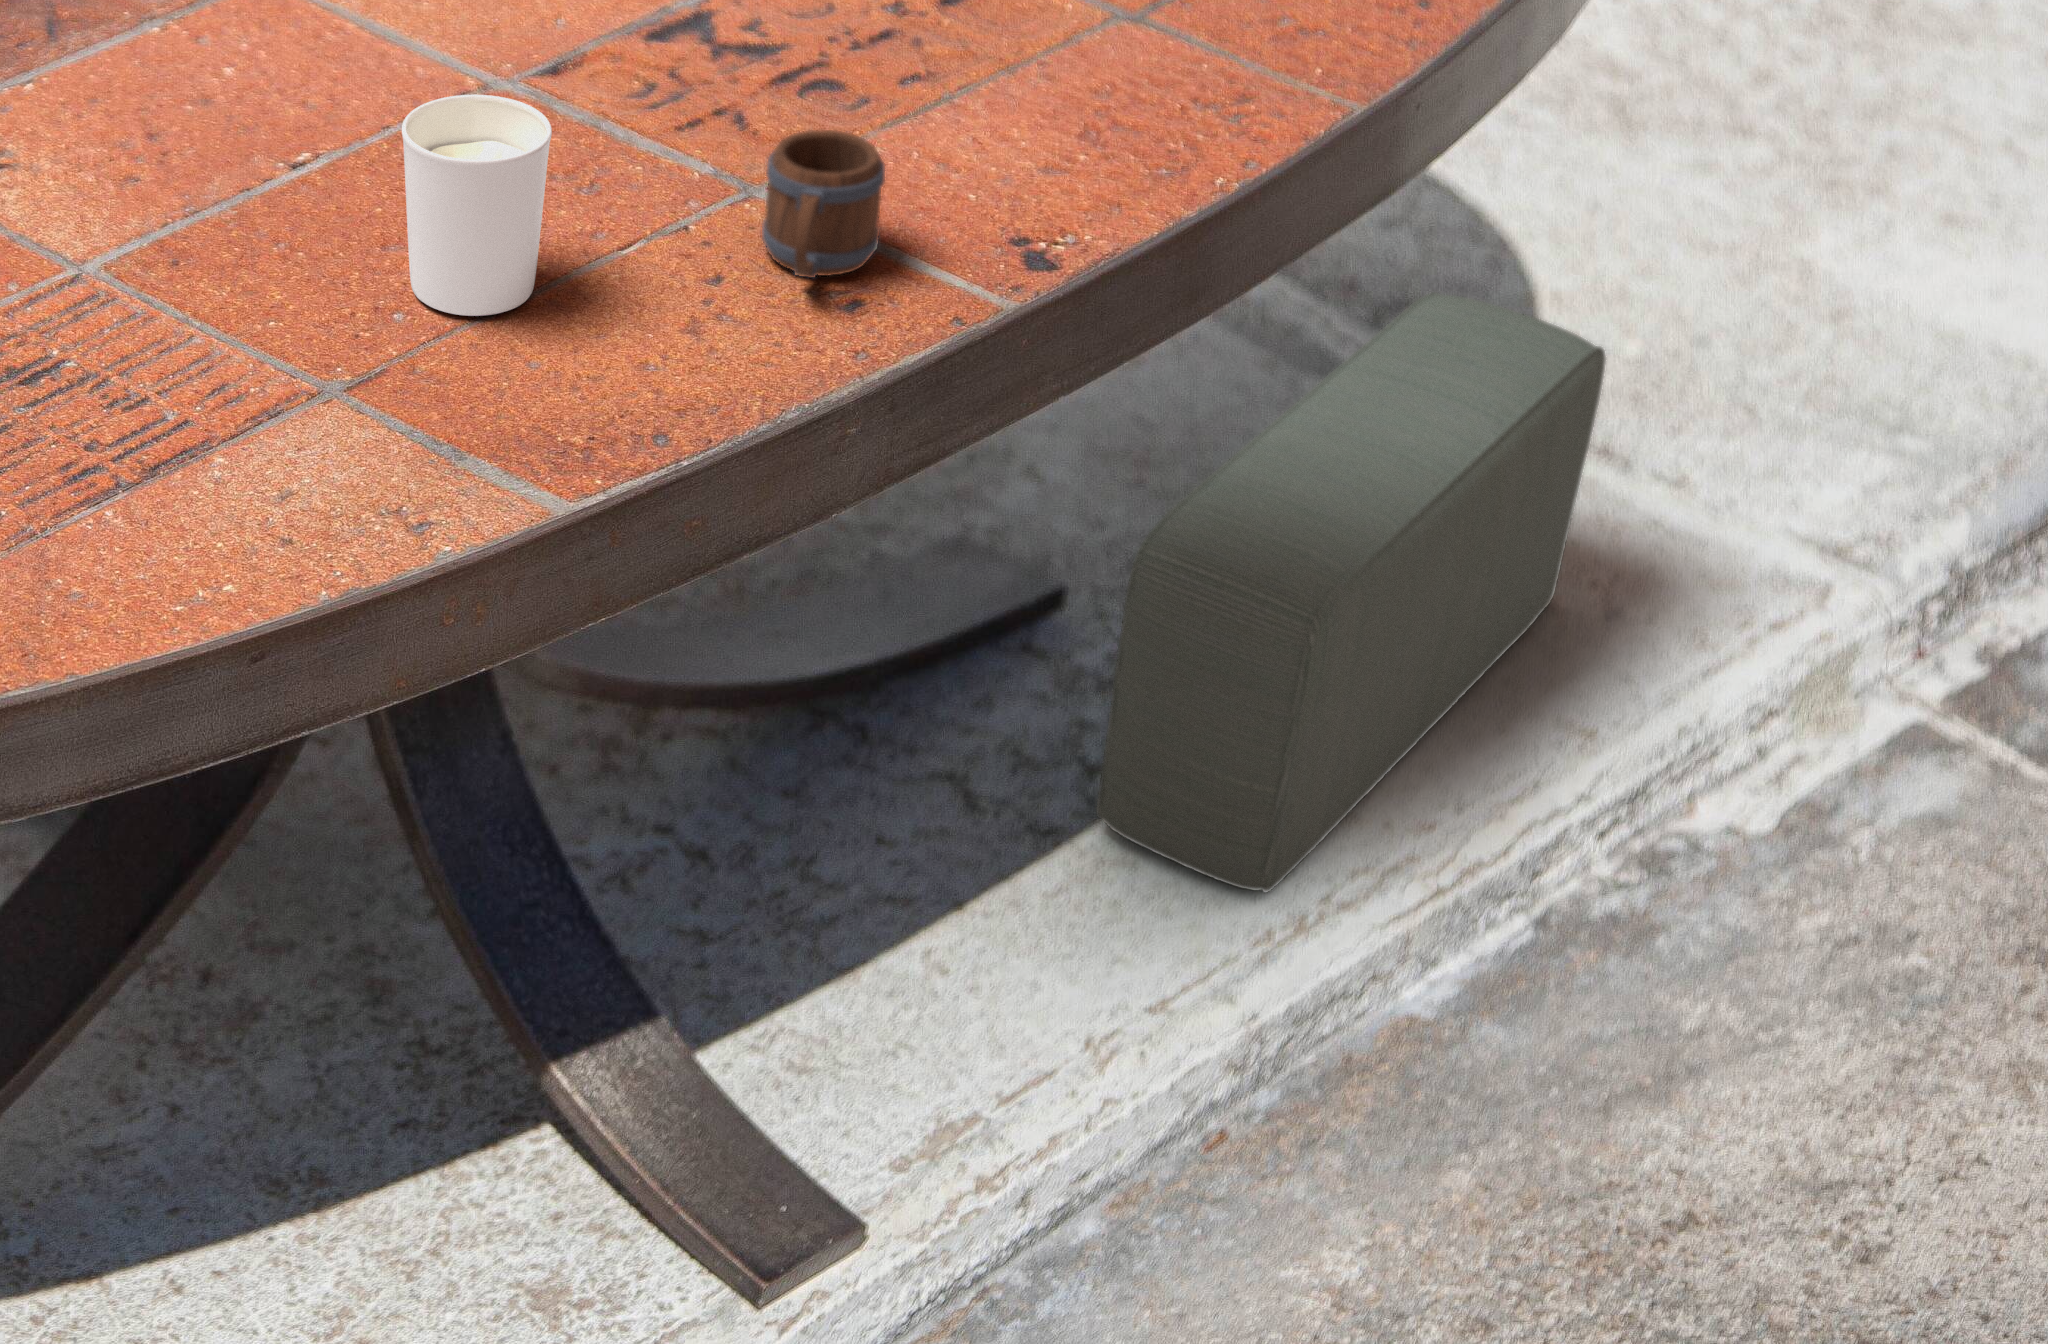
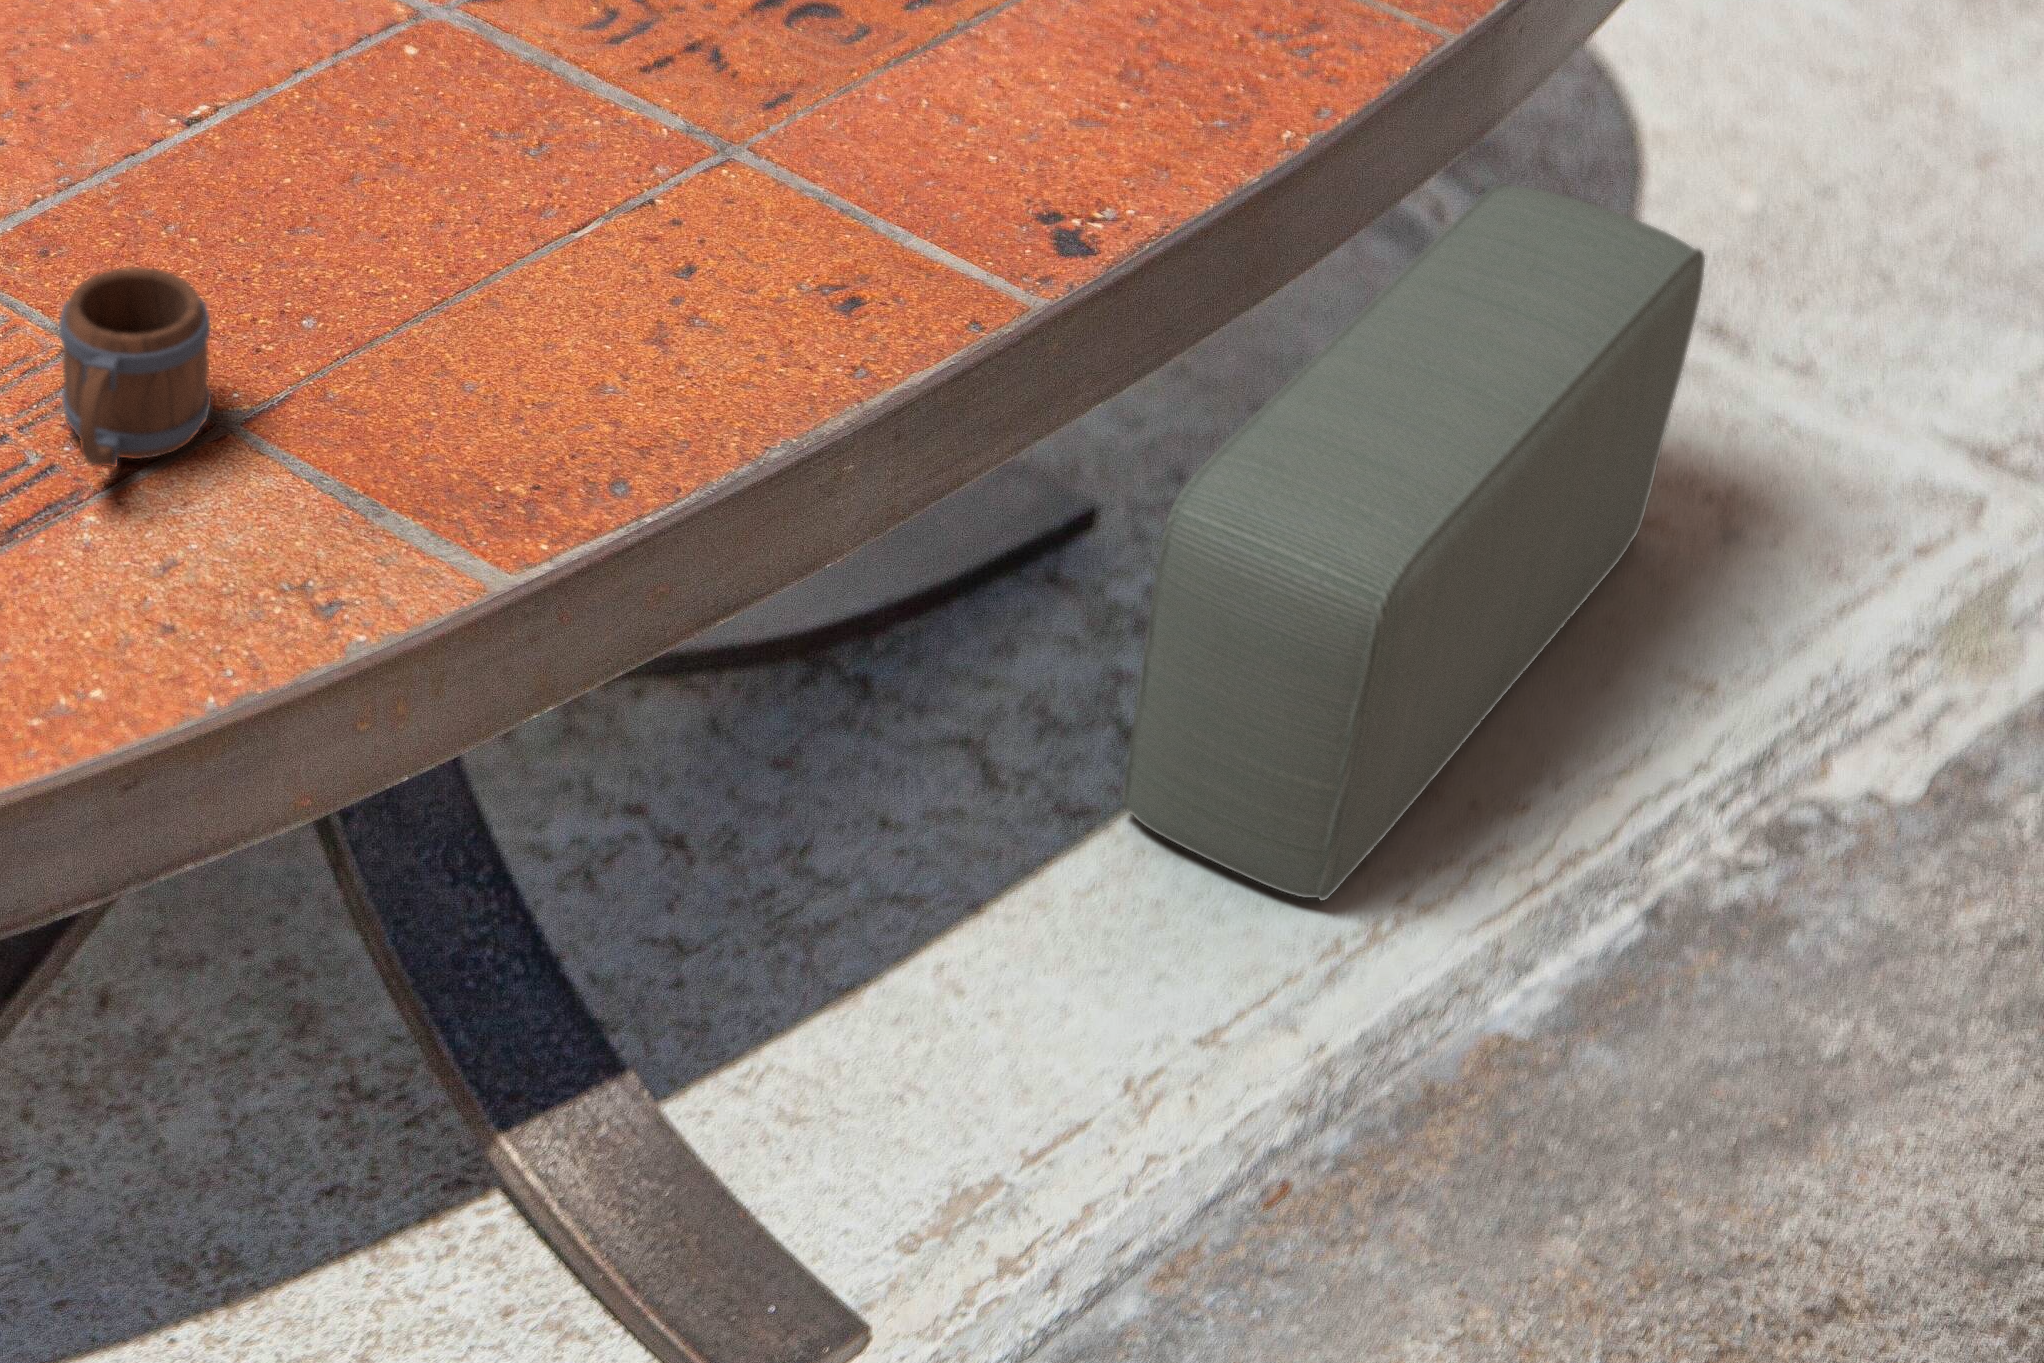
candle holder: present [402,95,552,316] -> none [312,54,493,322]
mug: present [762,130,885,278] -> present [59,267,211,467]

